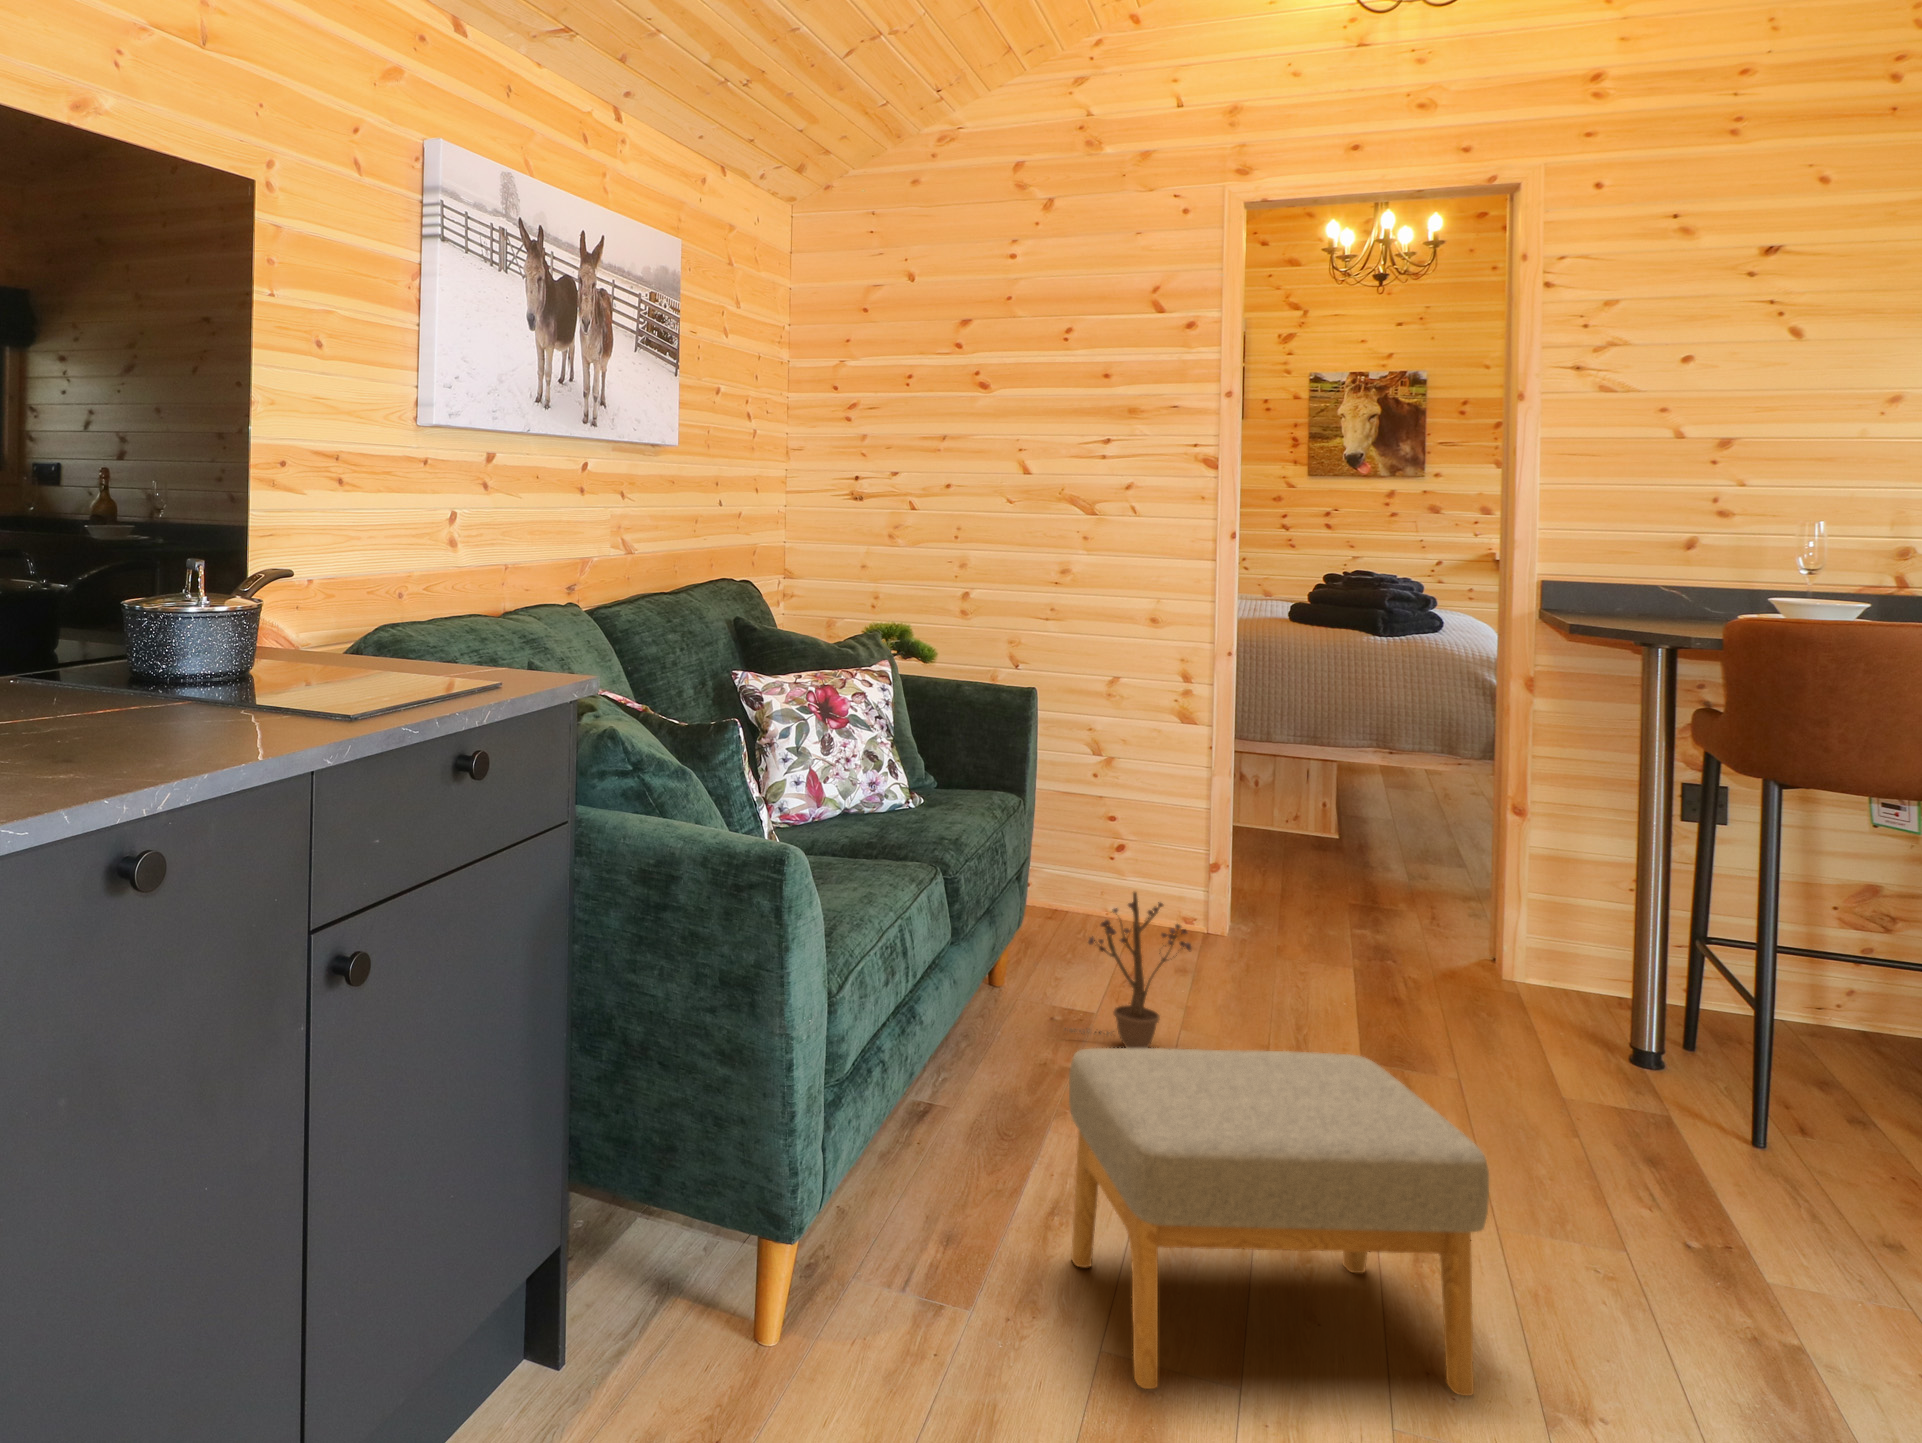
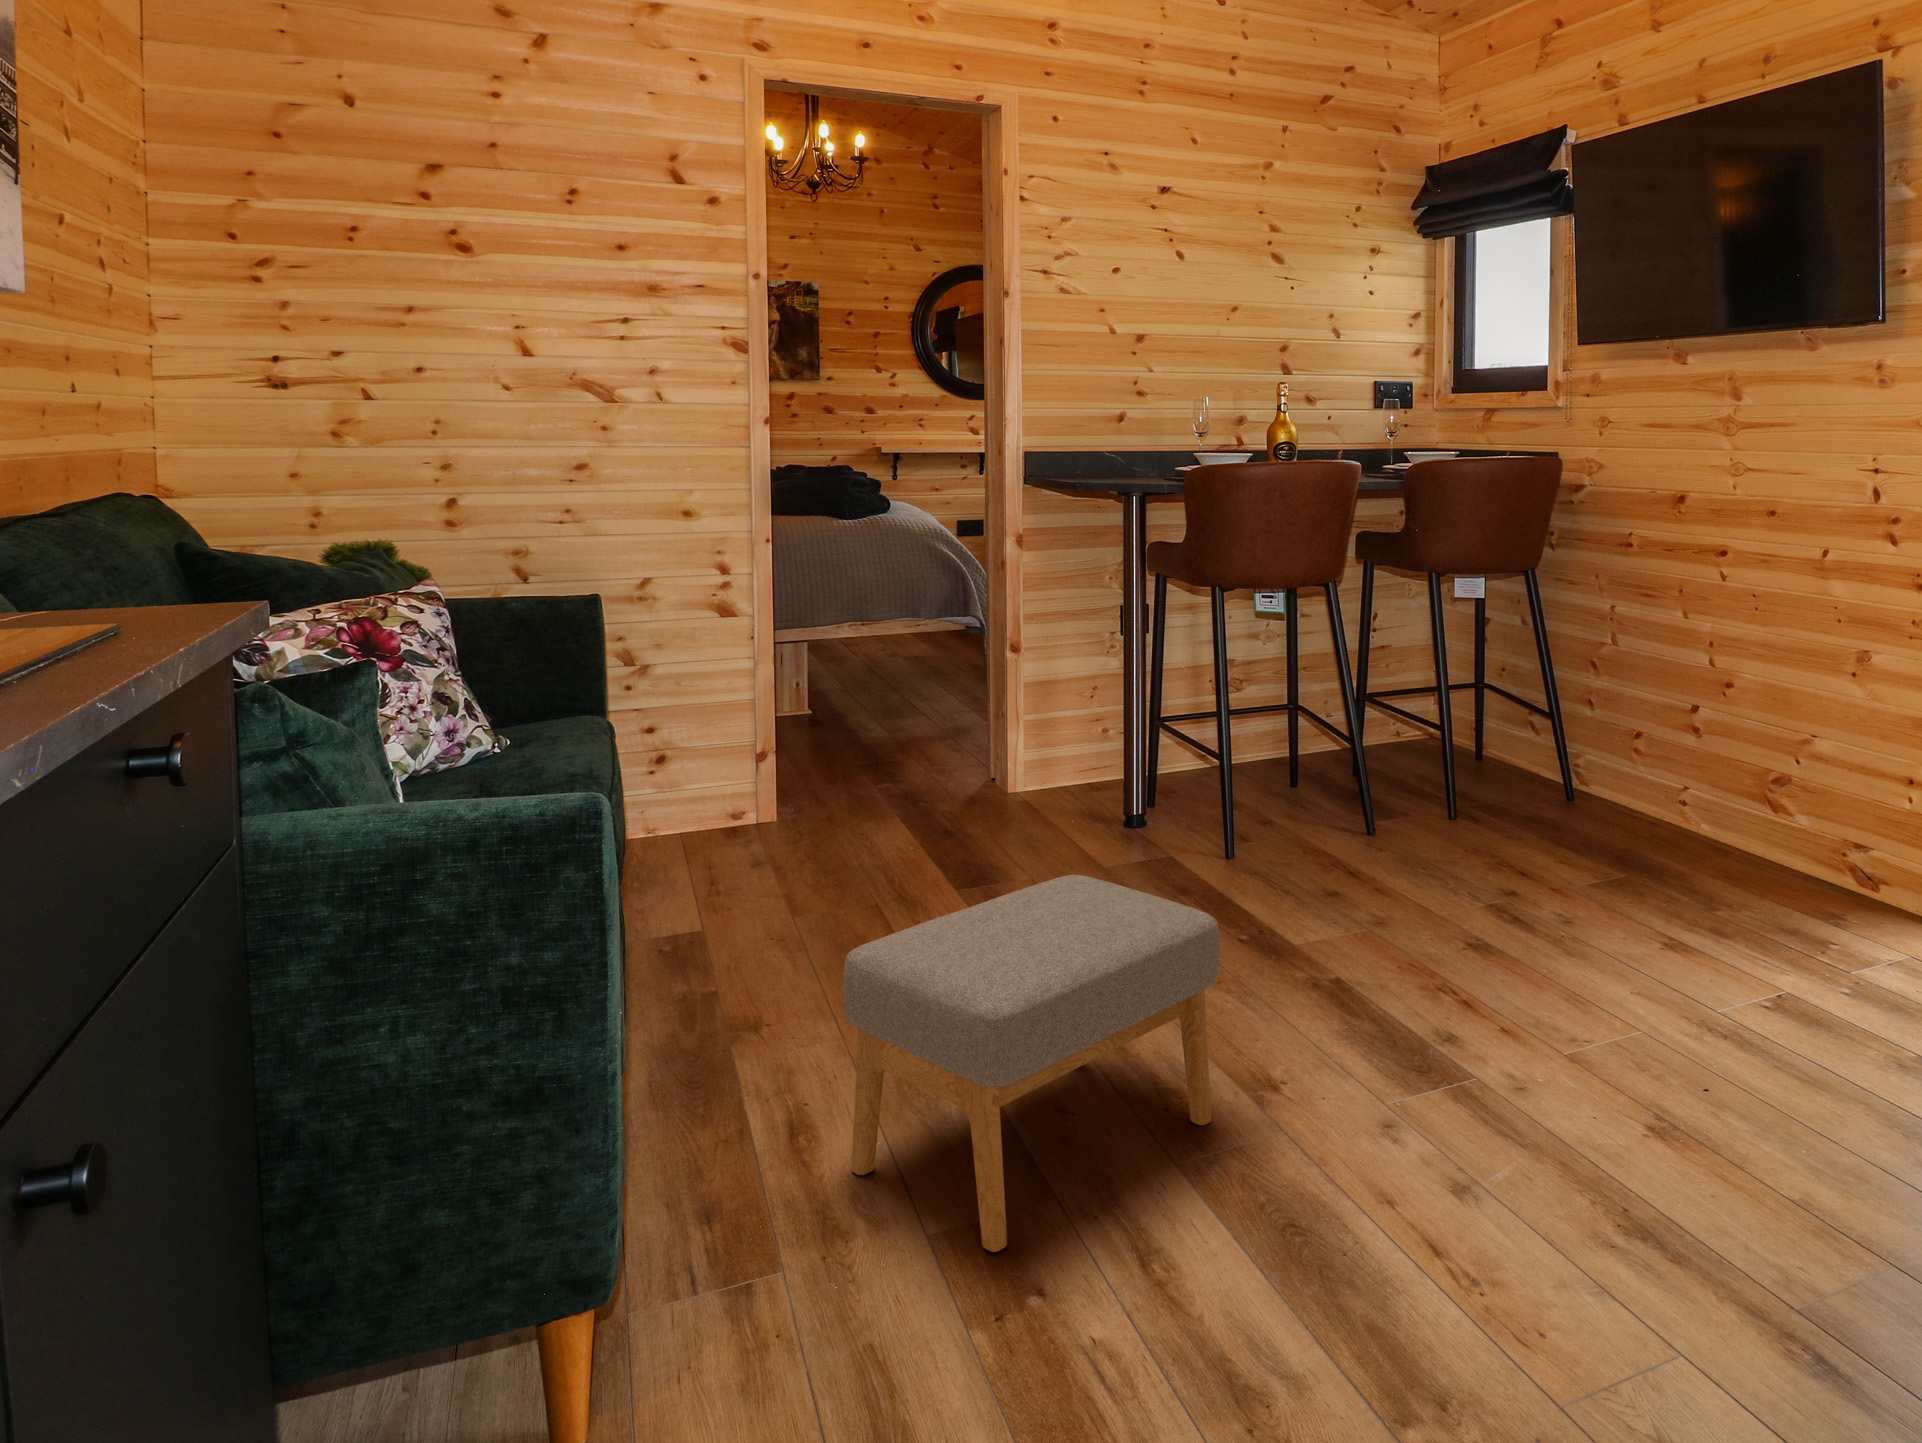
decorative plant: present [1070,892,1191,1048] -> none [693,790,823,959]

